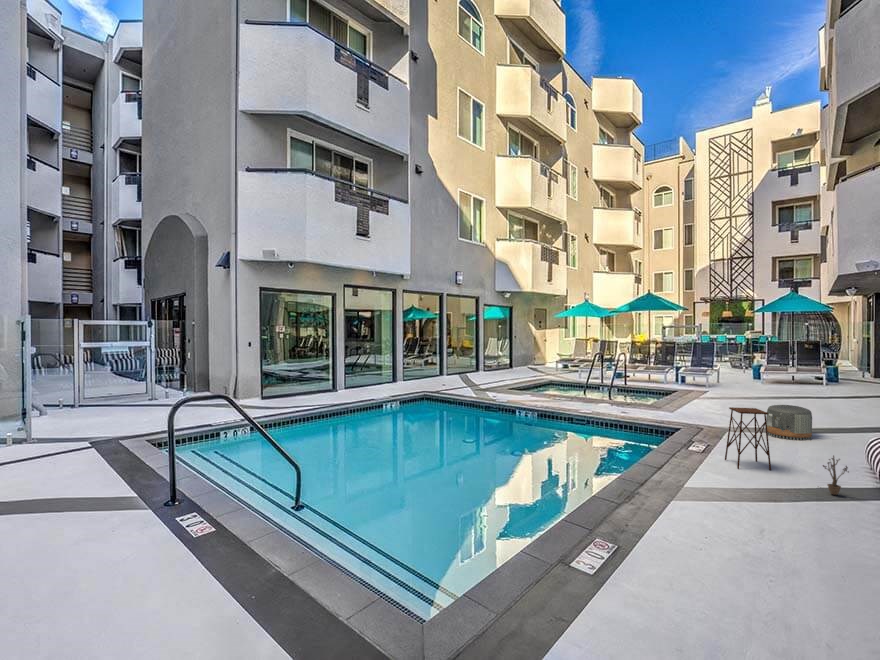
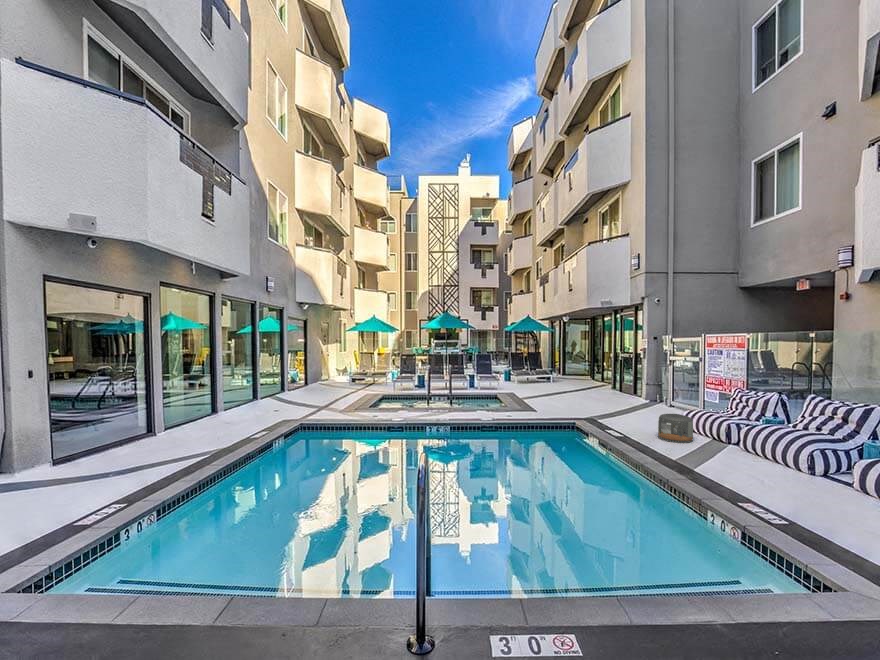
side table: present [725,407,771,470] -> none [721,426,765,485]
decorative plant: present [820,456,849,495] -> none [830,465,864,498]

